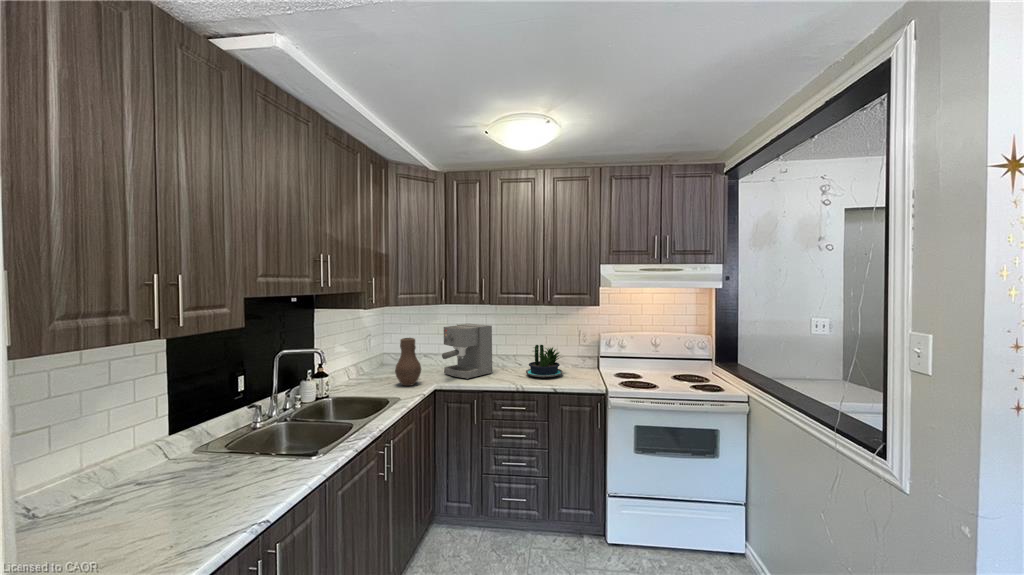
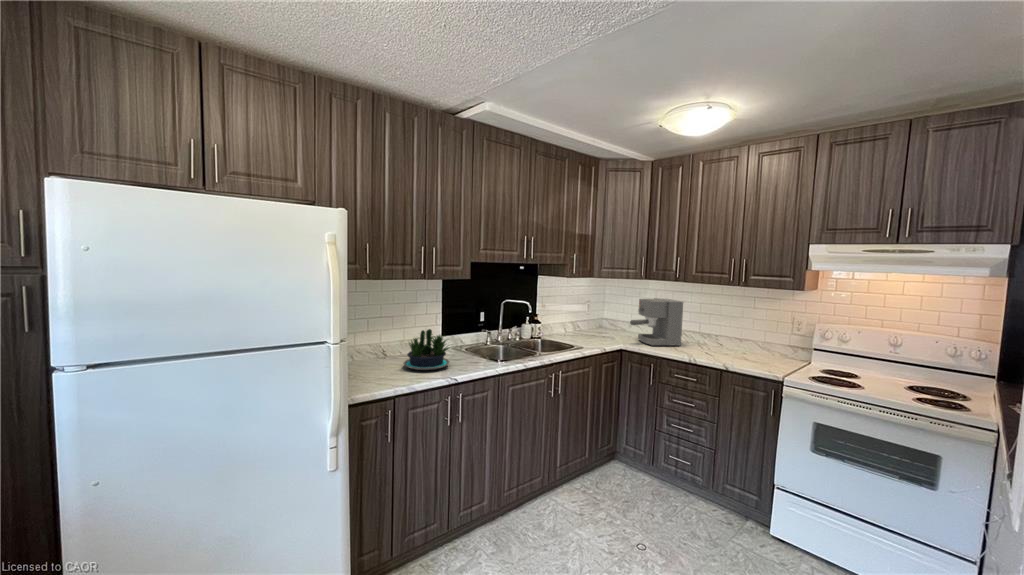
vase: present [395,338,421,386] -> none [592,304,613,342]
potted plant: present [526,345,563,377] -> present [403,329,450,370]

